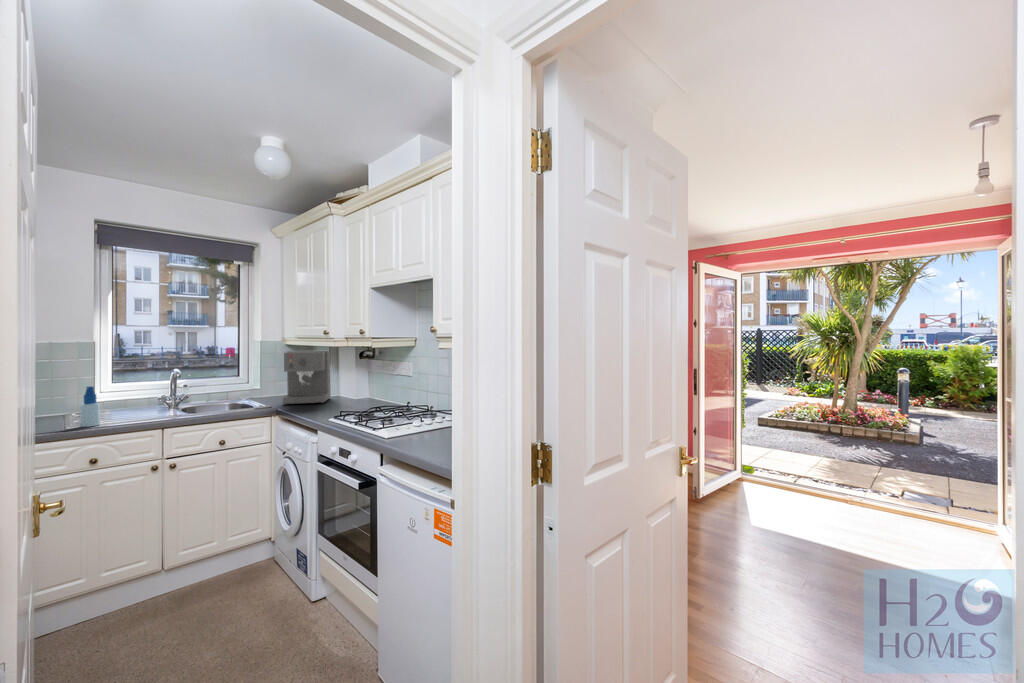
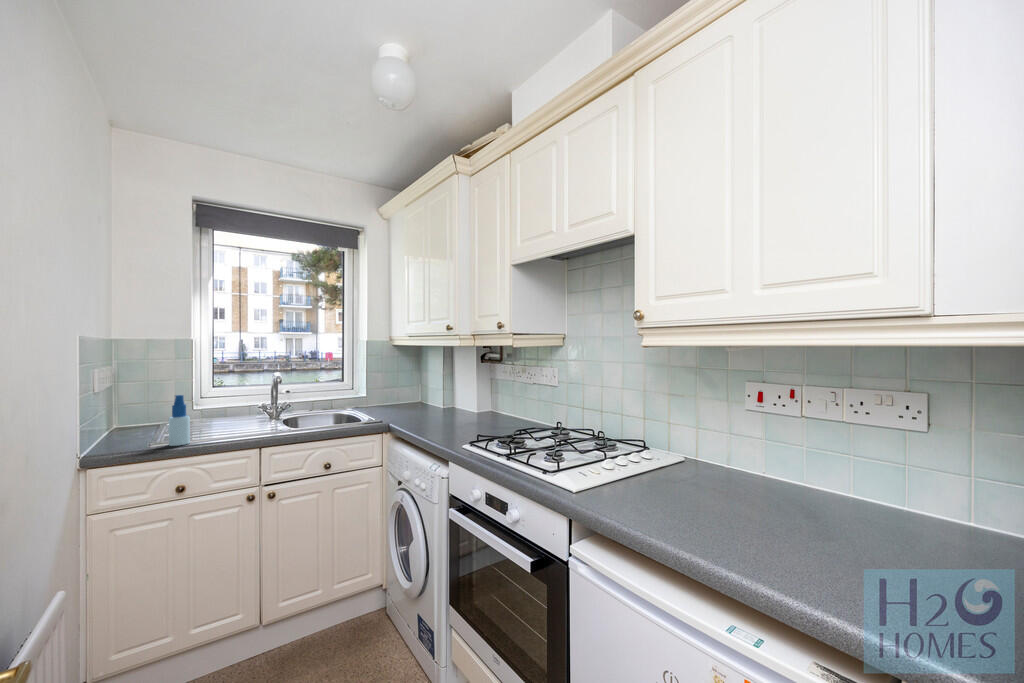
coffee maker: present [283,351,330,405] -> none [396,352,448,419]

